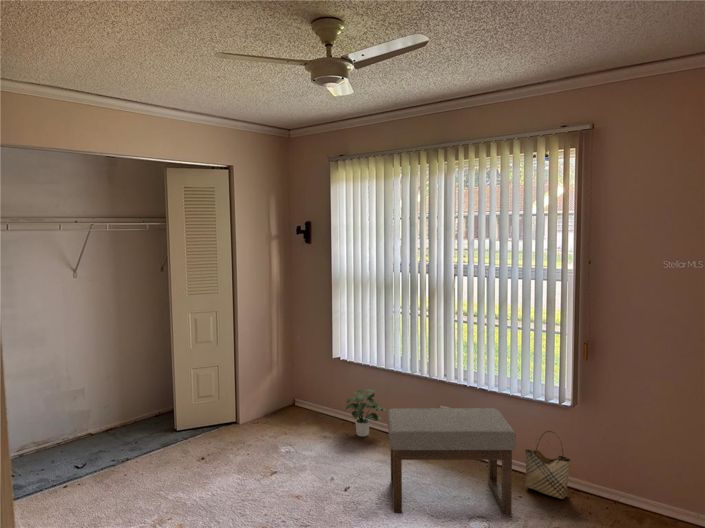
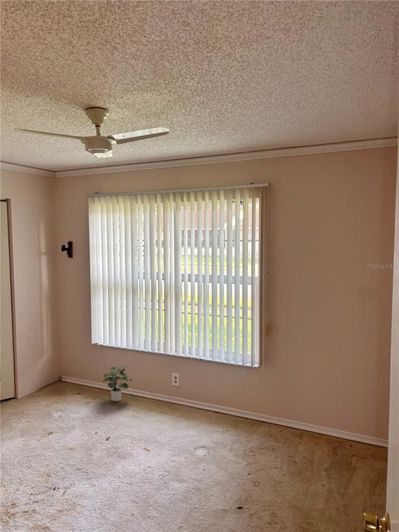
ottoman: present [387,408,516,514] -> none [137,372,224,451]
woven basket: present [525,431,571,499] -> none [229,383,258,427]

